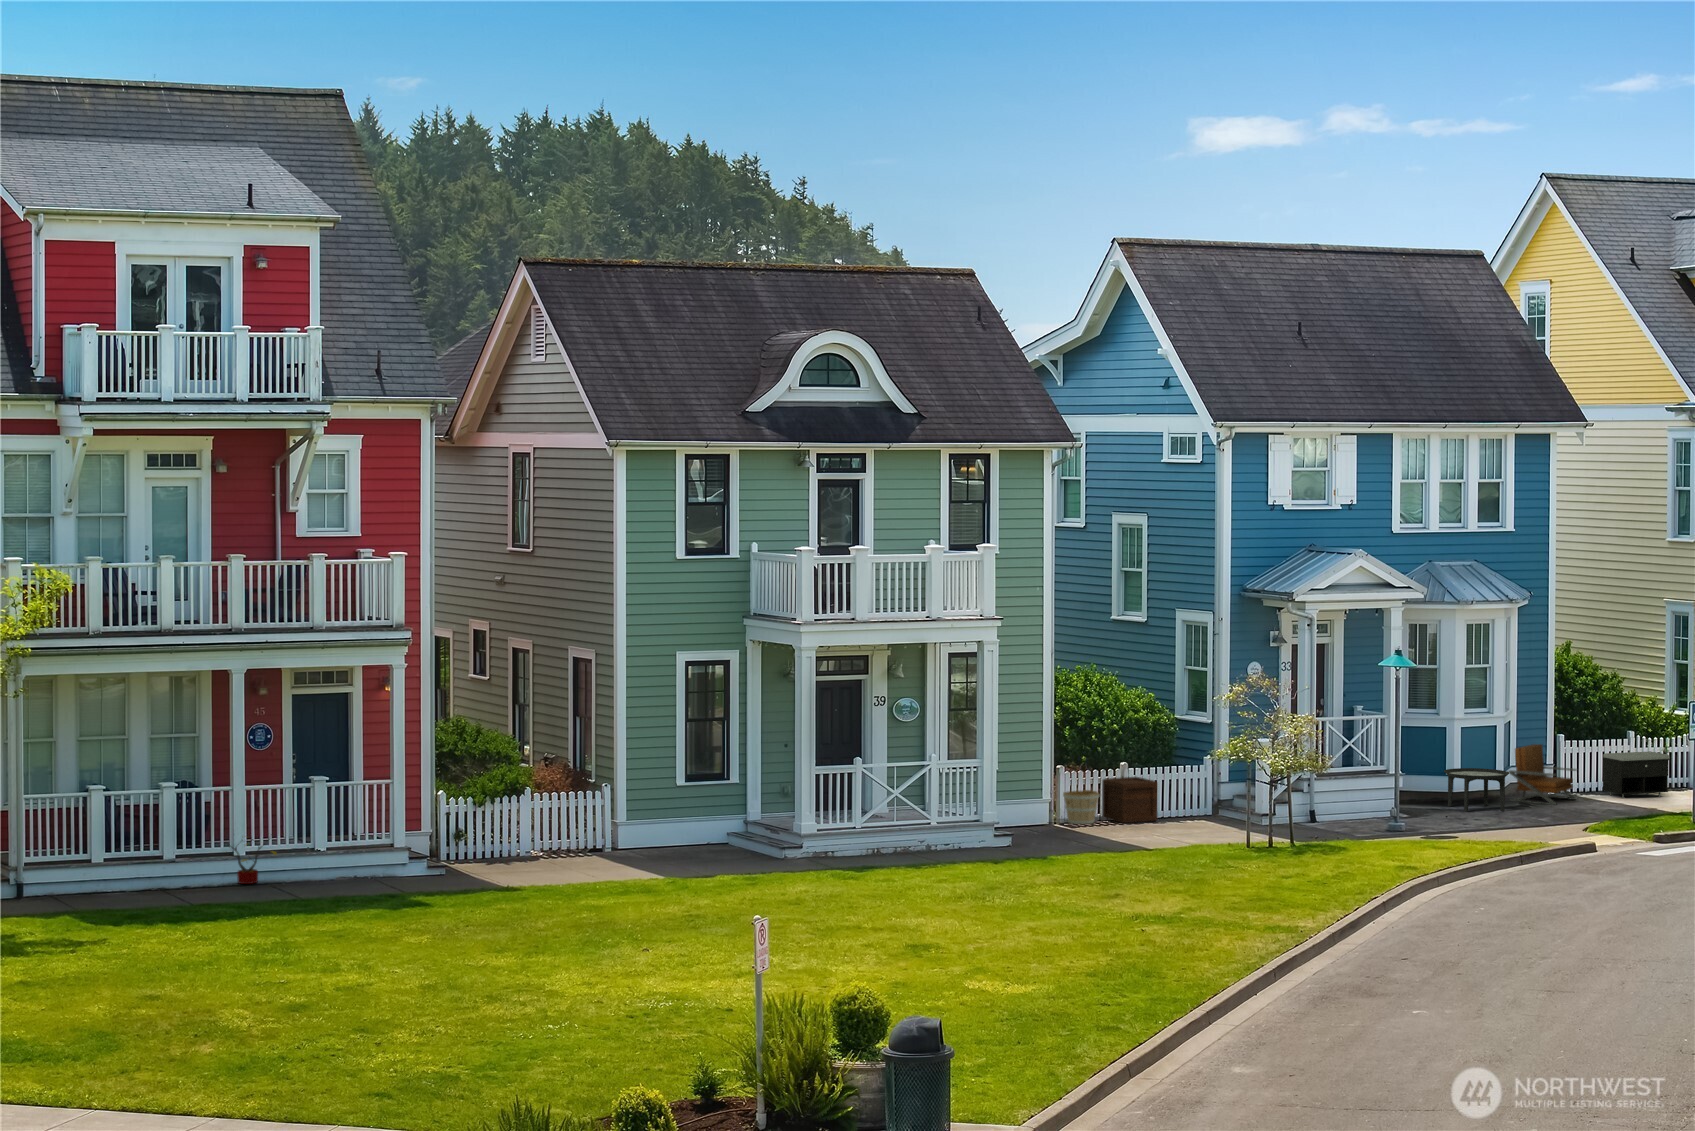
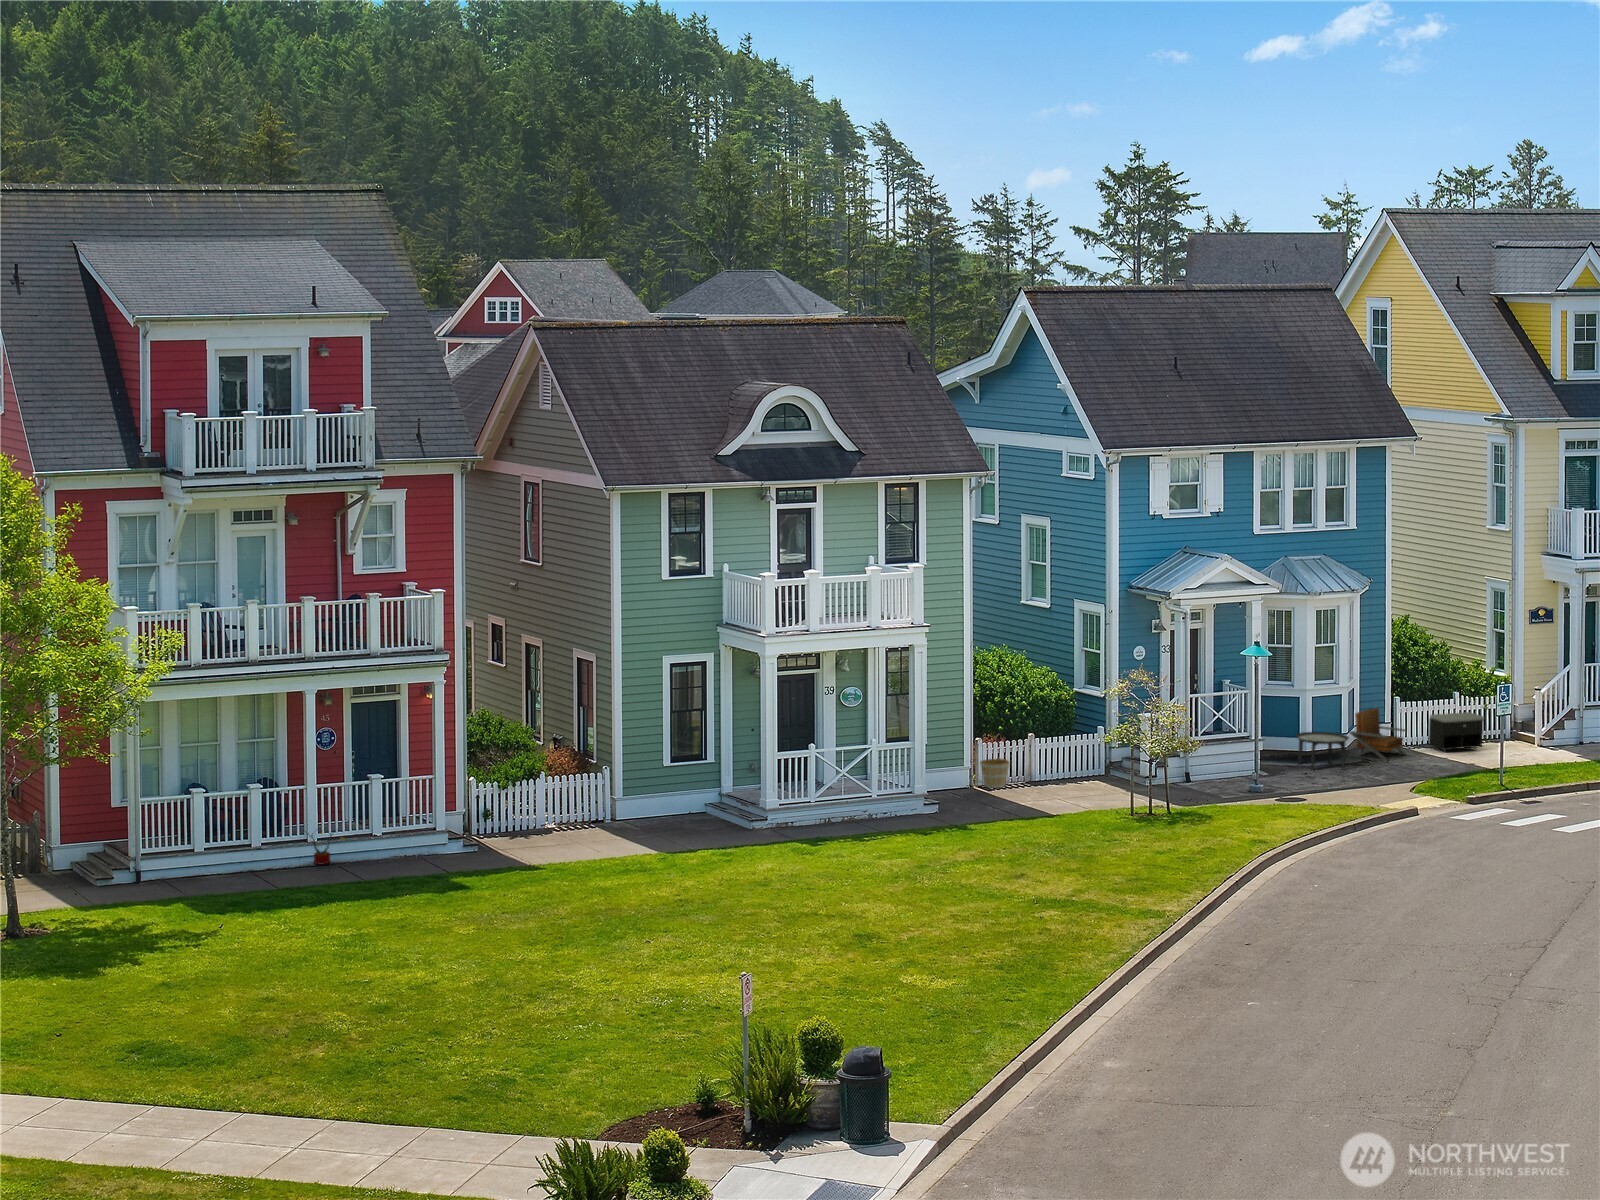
wooden crate: present [1102,777,1158,823] -> none [1012,746,1058,786]

